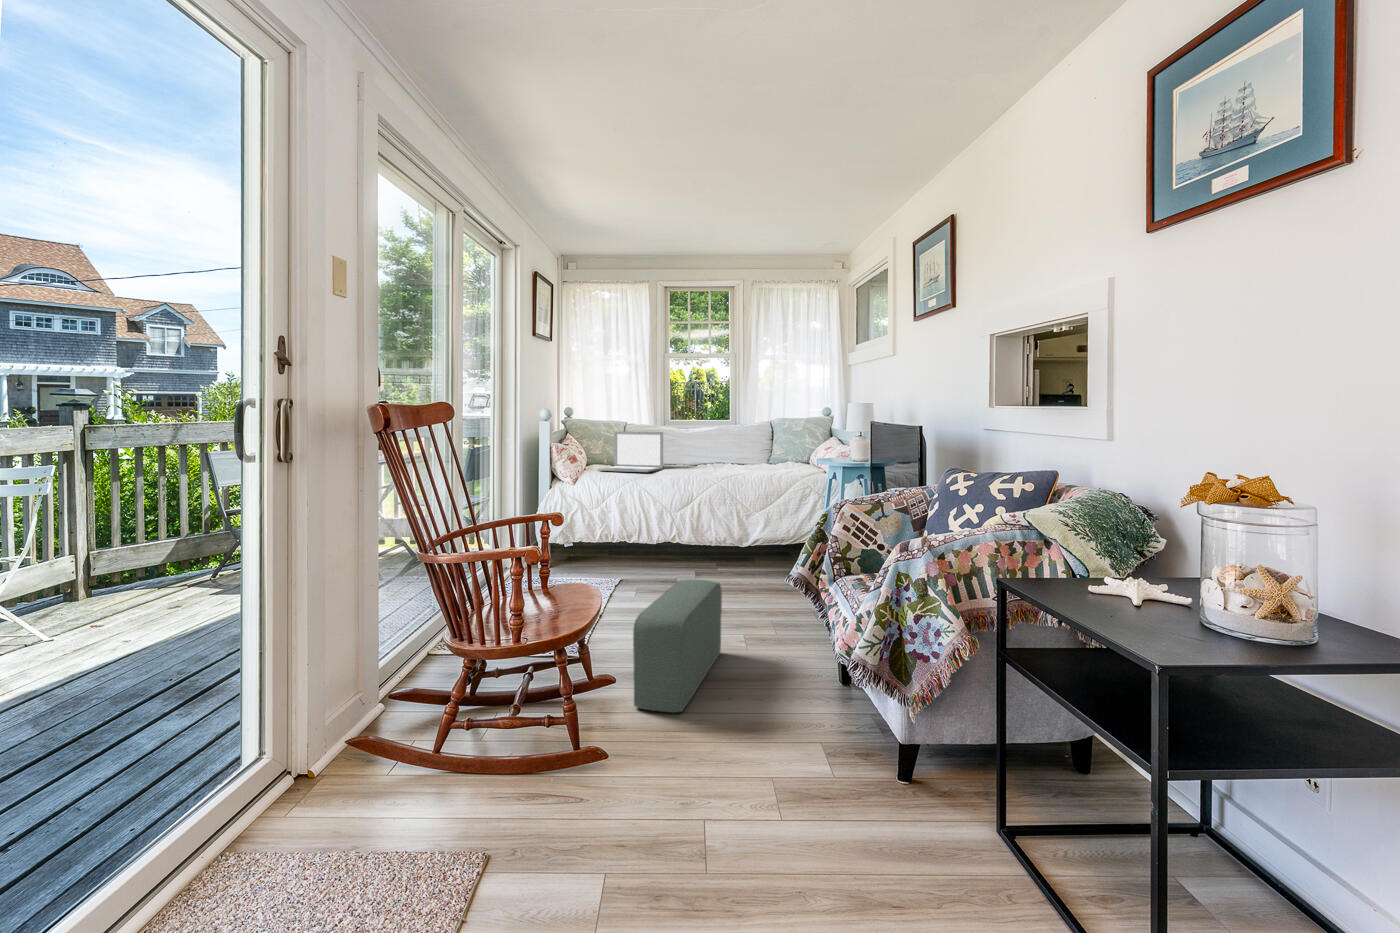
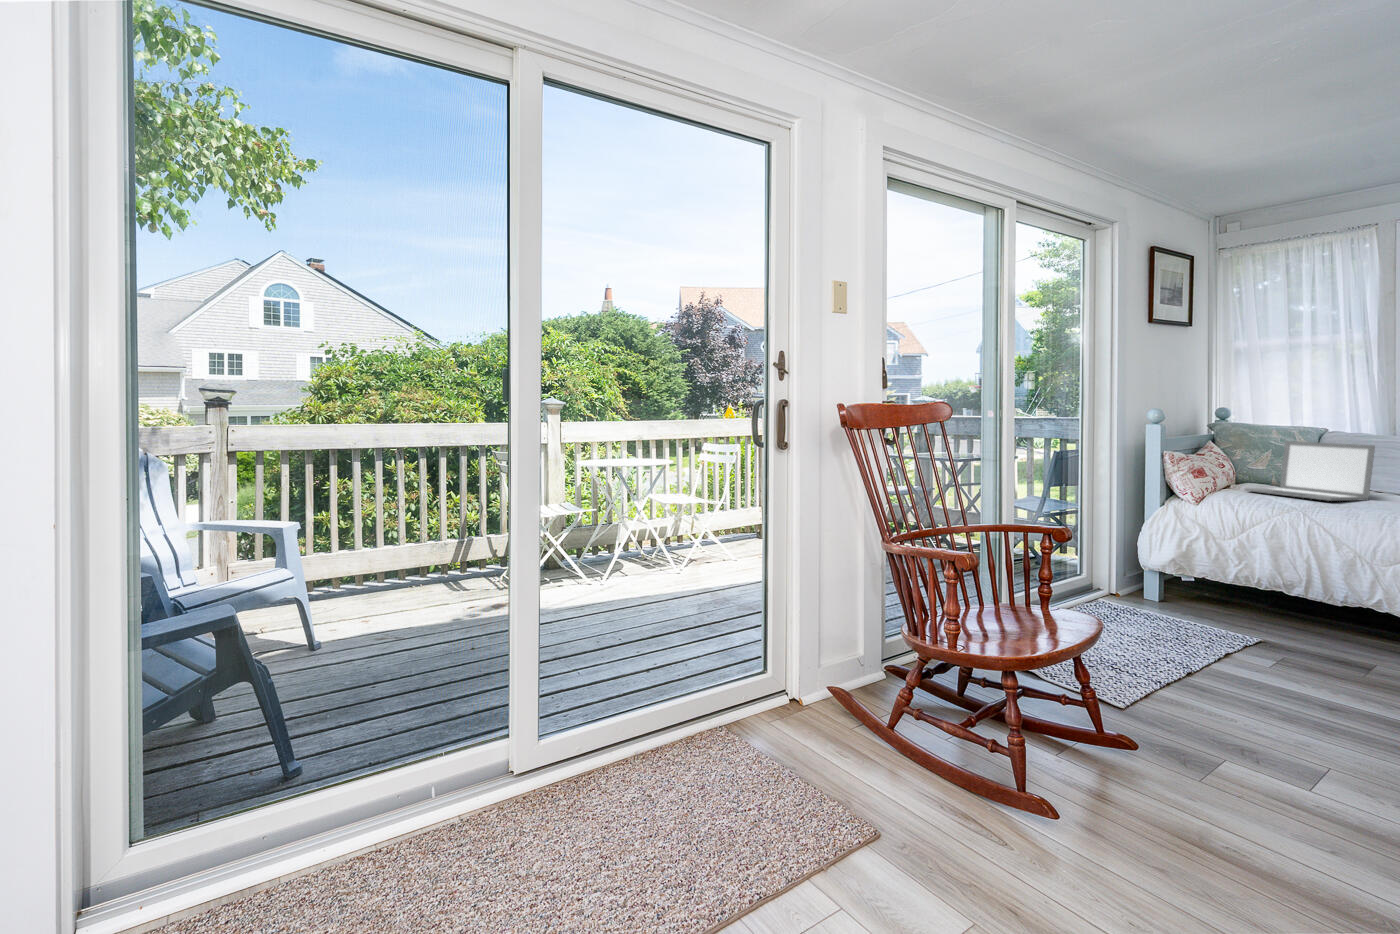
pouf: present [633,580,722,713] -> none [1144,650,1365,819]

